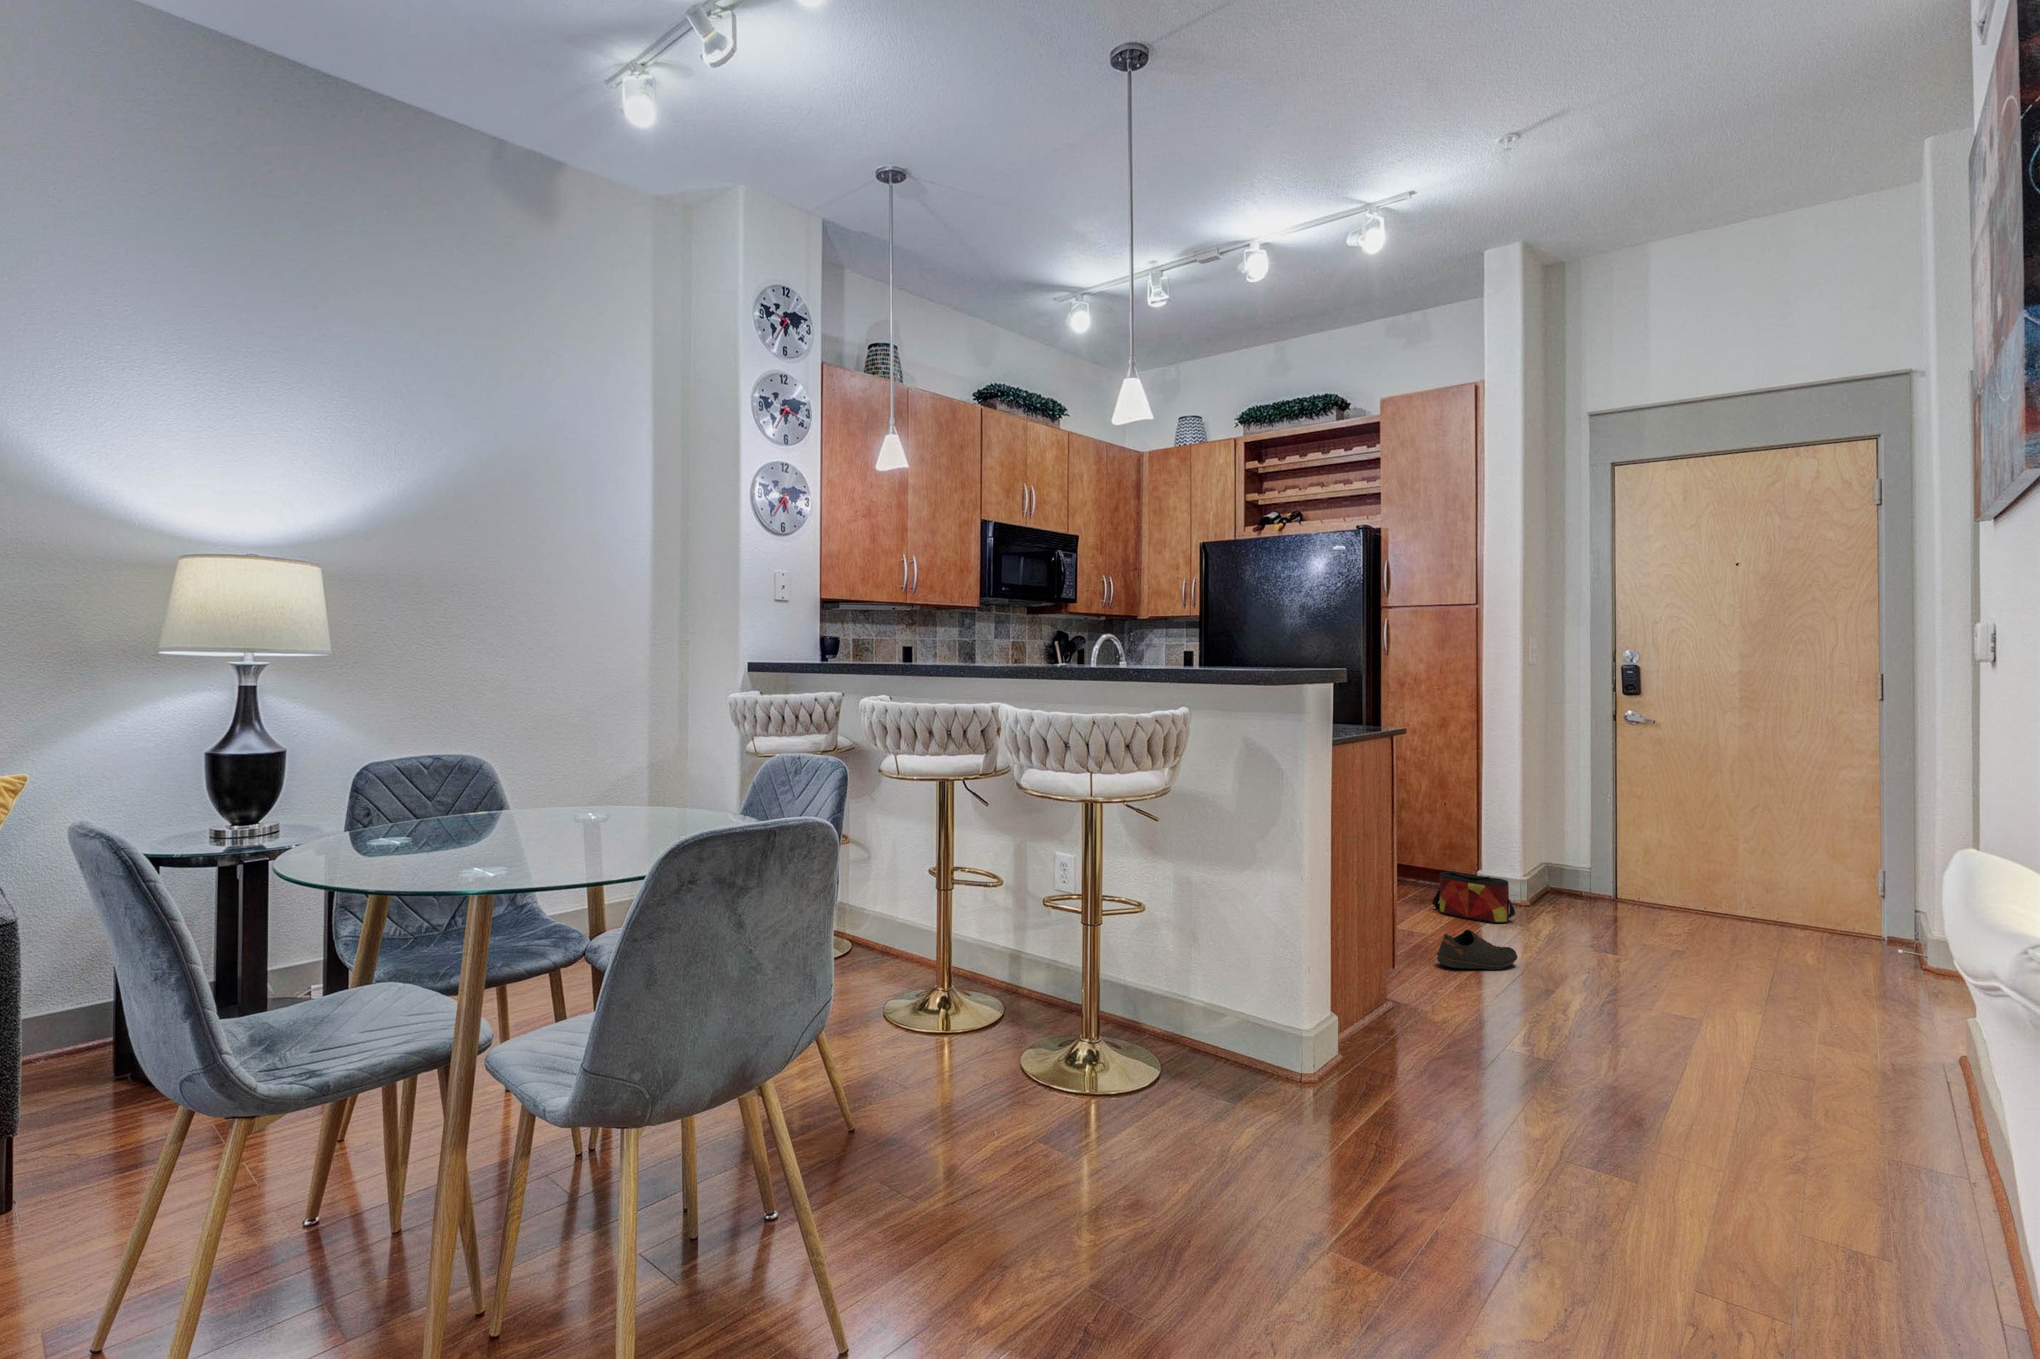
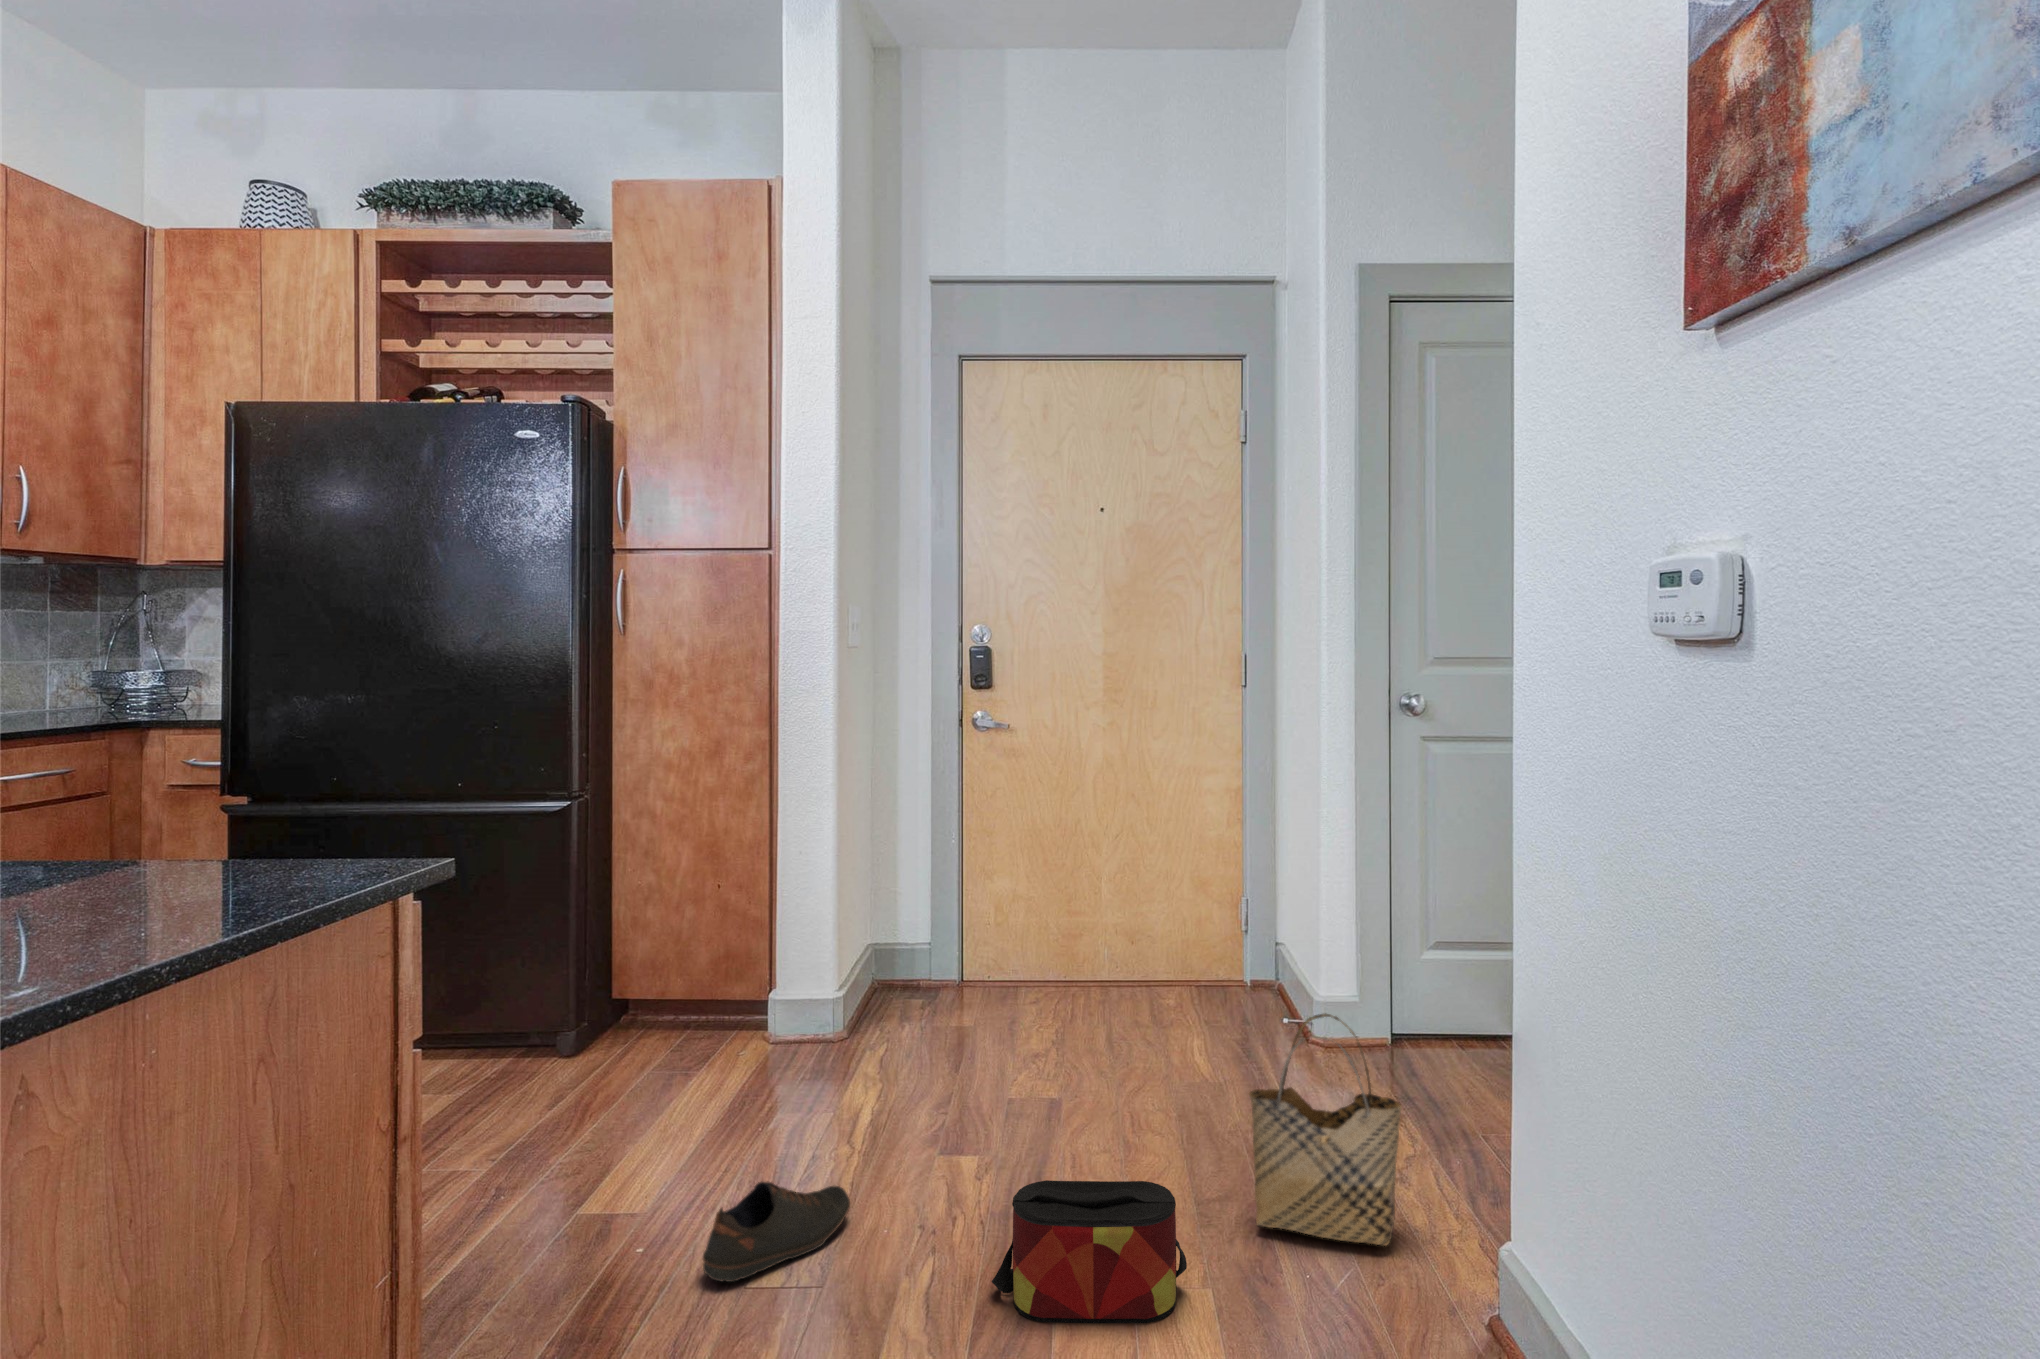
bag: present [1432,871,1515,924] -> present [992,1180,1187,1324]
woven basket: none [1789,905,1913,1046] -> present [1249,1014,1402,1246]

